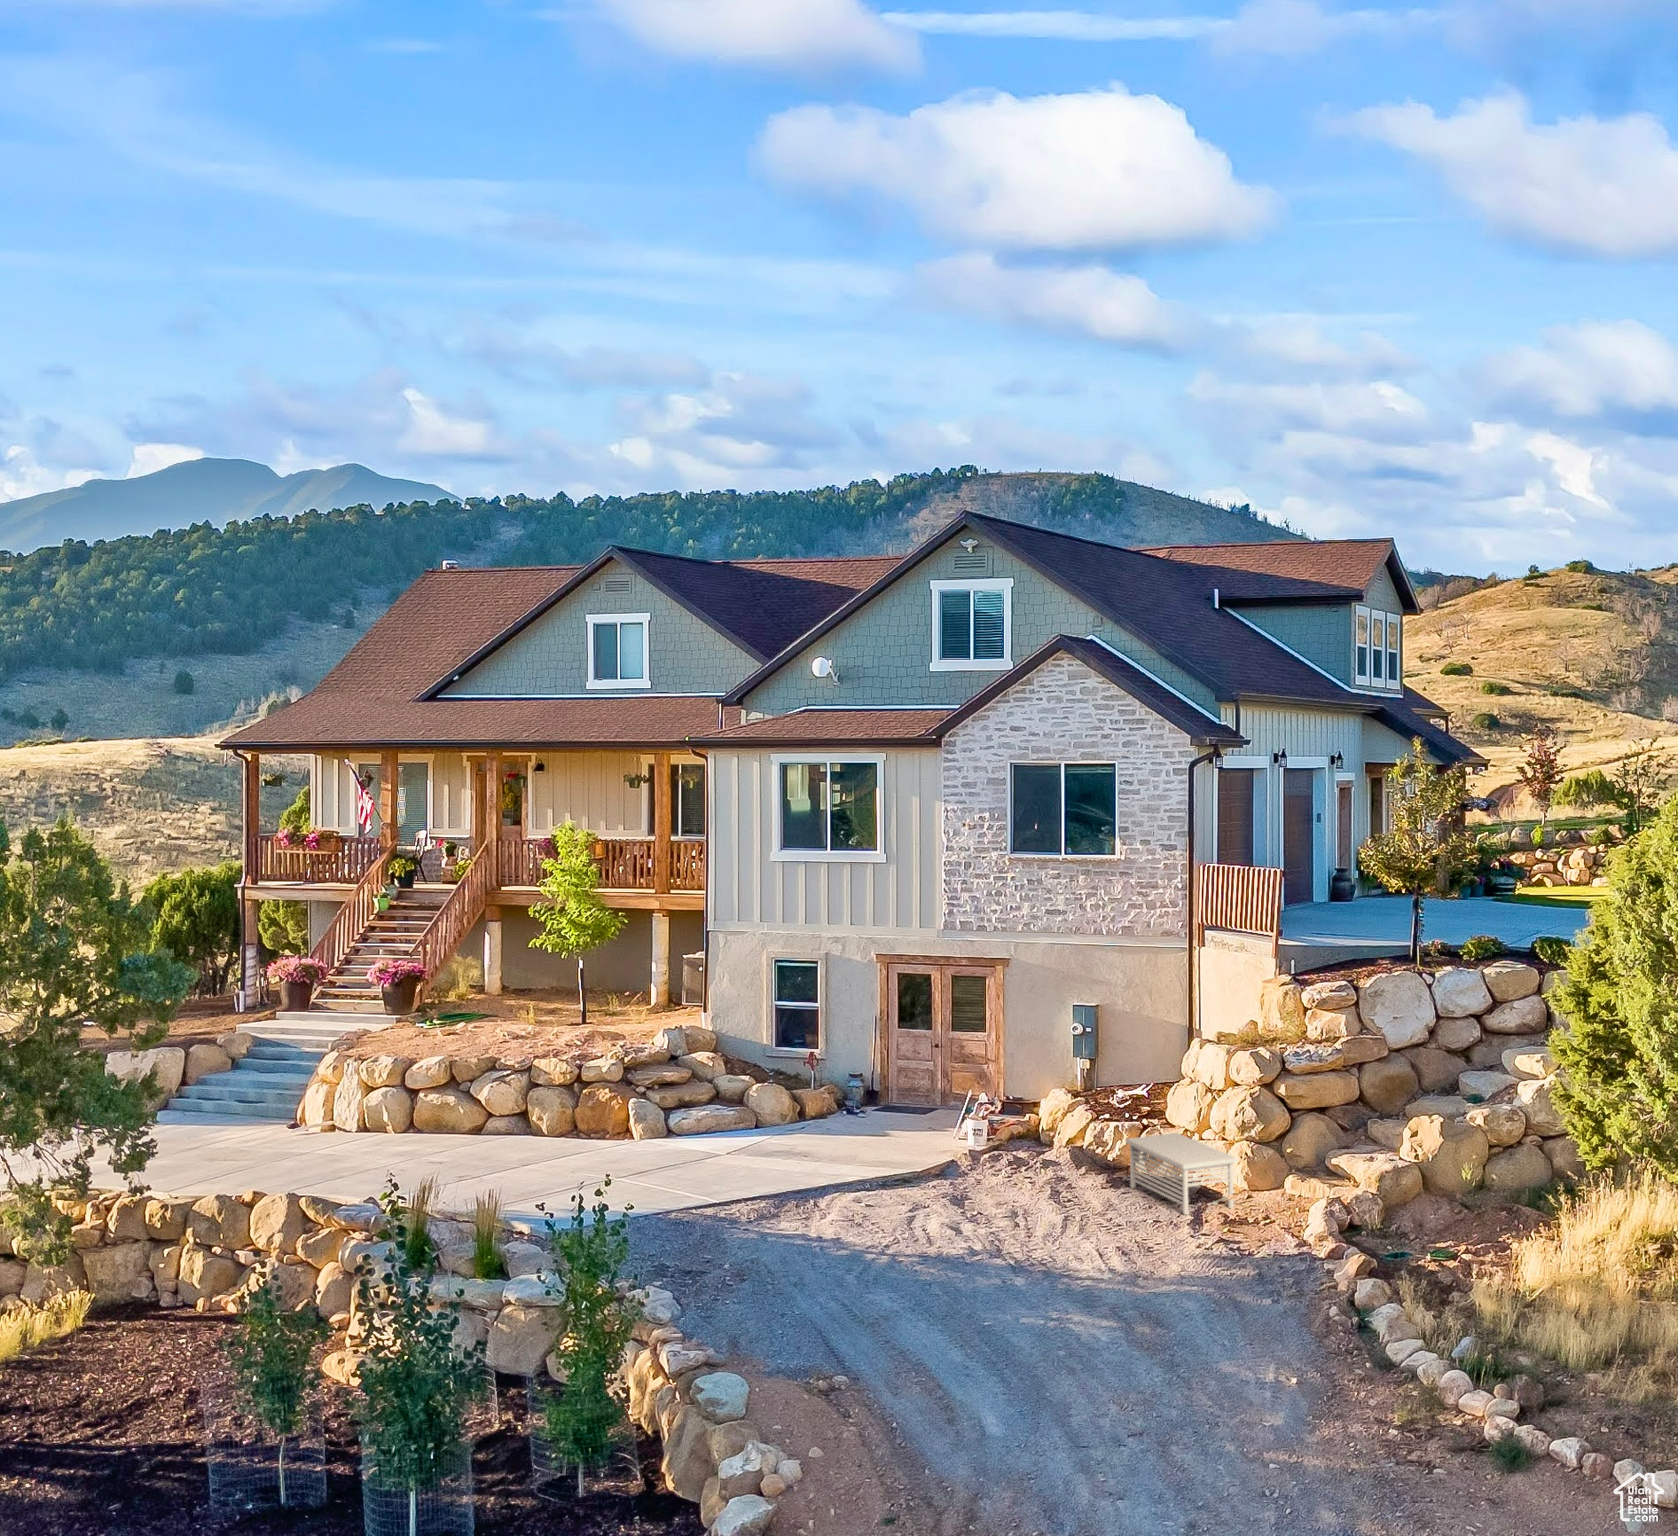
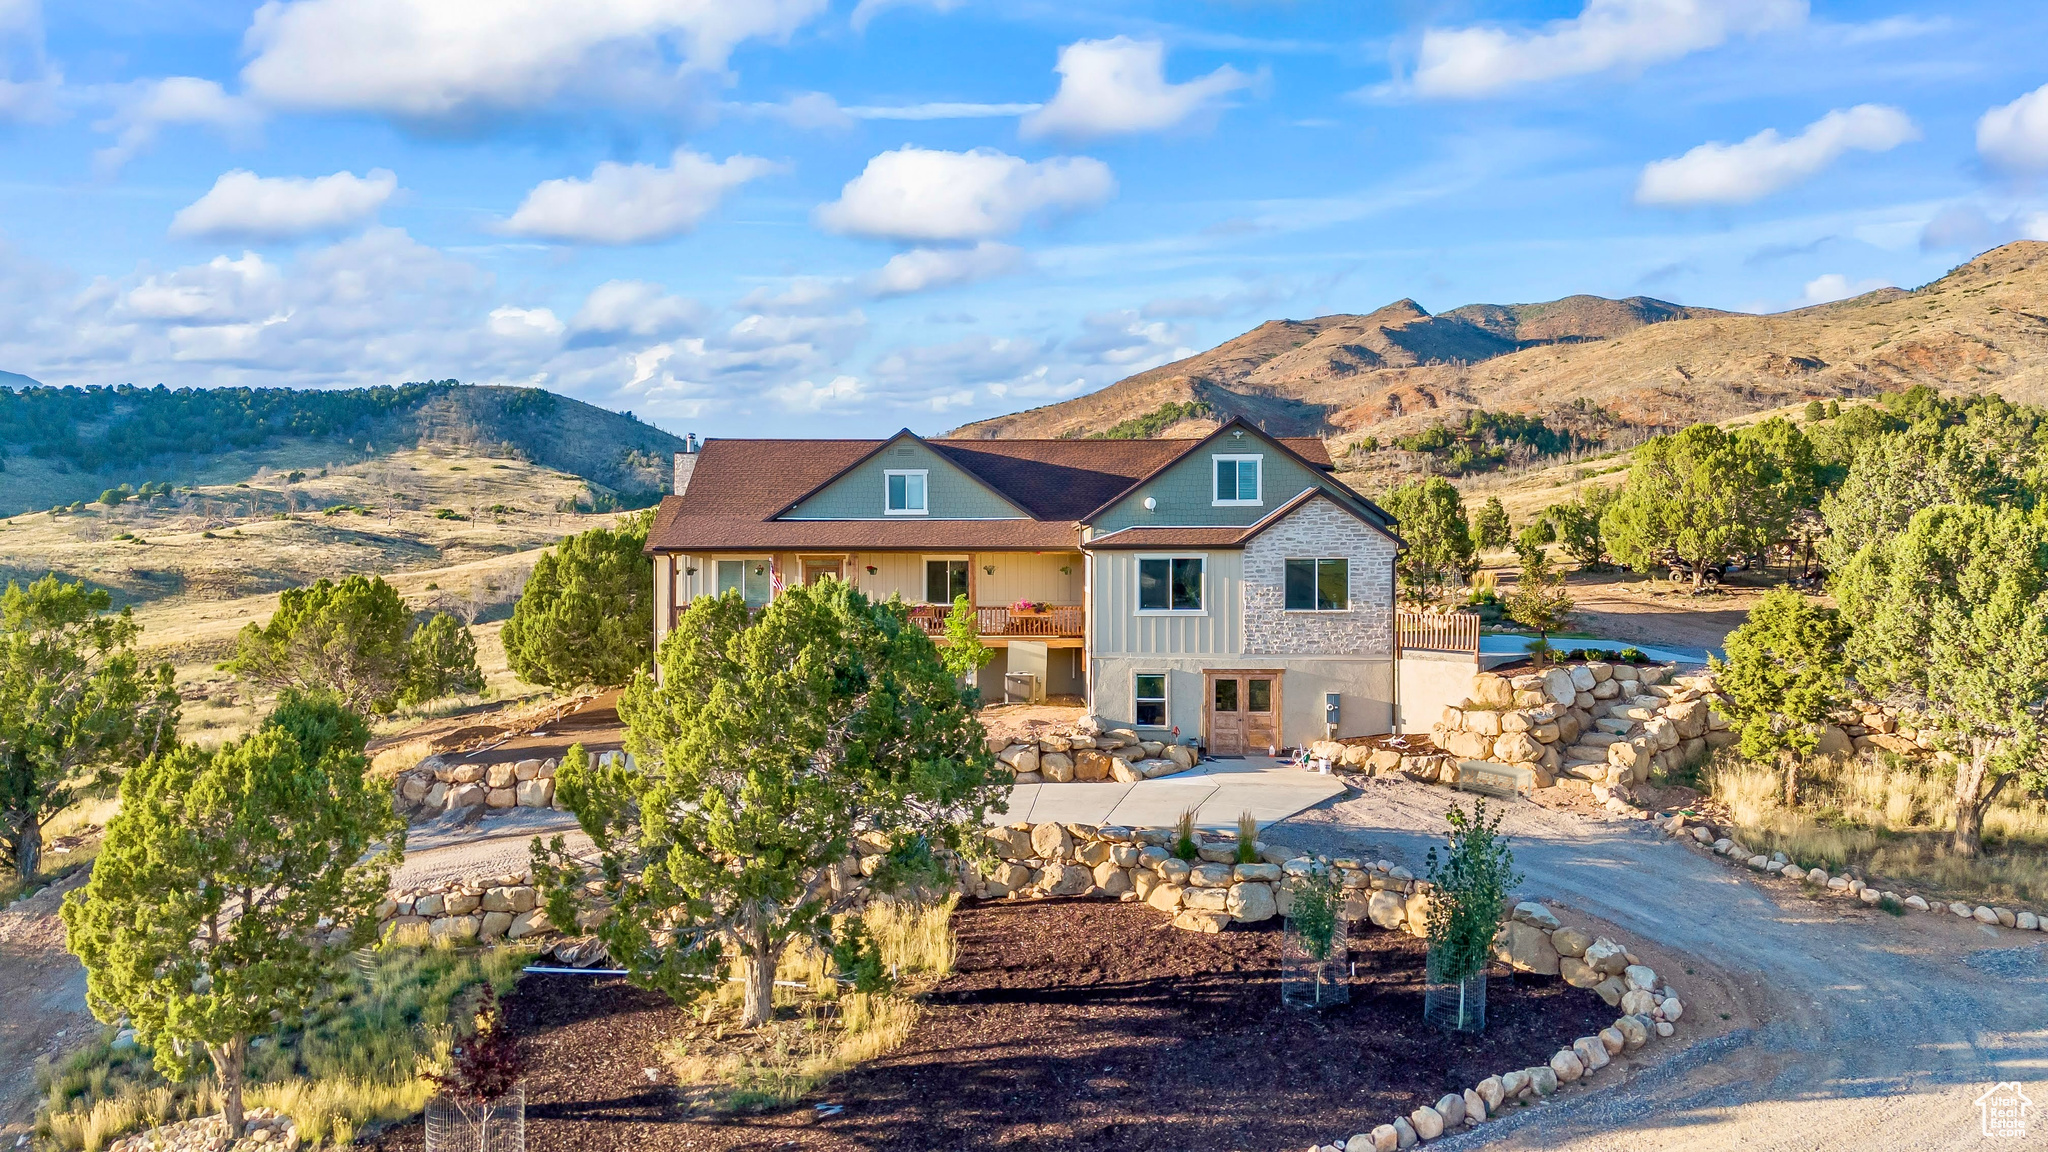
potted plant: none [1348,911,1416,966] -> present [1522,639,1555,667]

